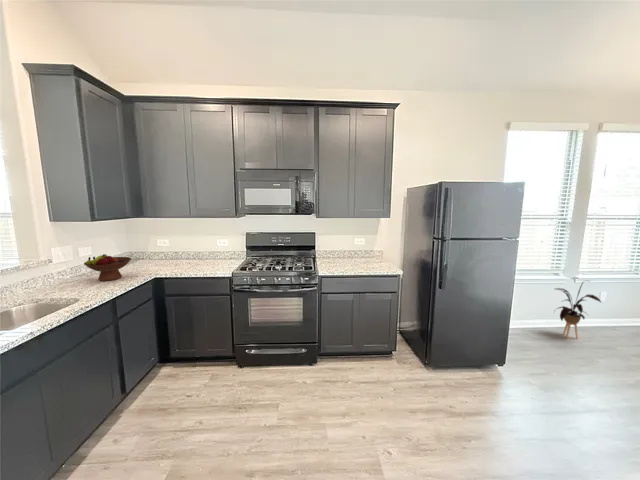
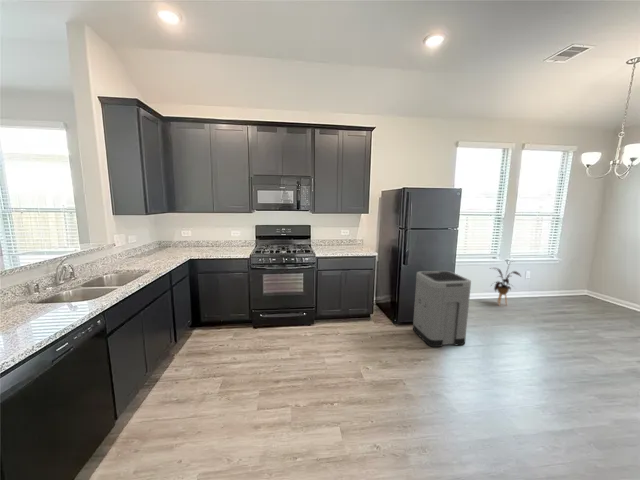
fruit bowl: present [84,254,131,281] -> none [139,241,173,261]
trash can: none [452,297,542,409] -> present [413,271,471,347]

